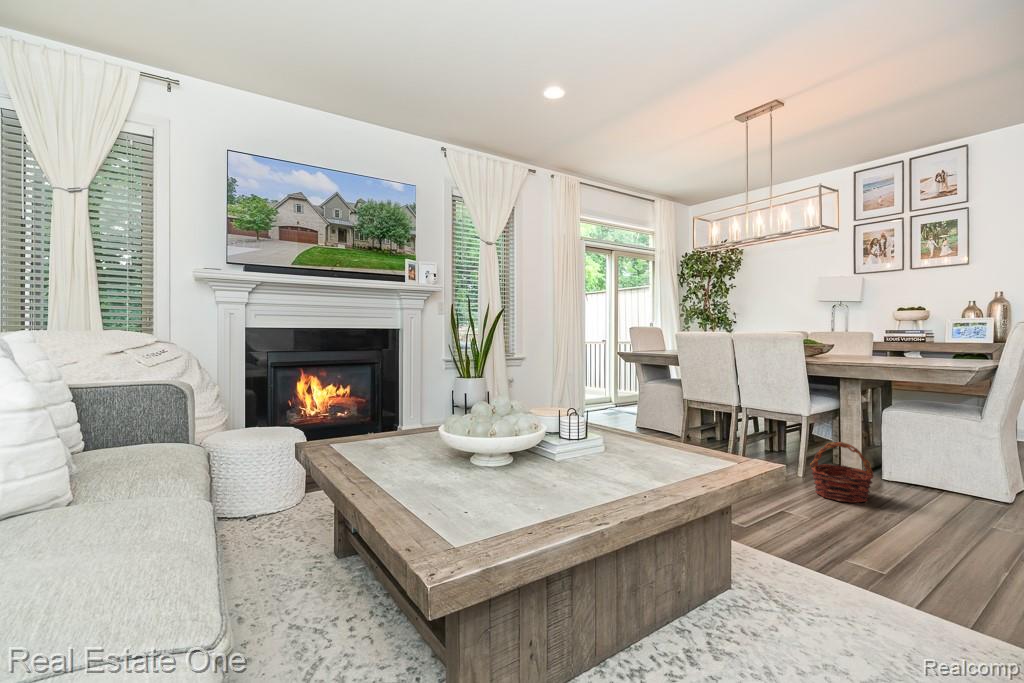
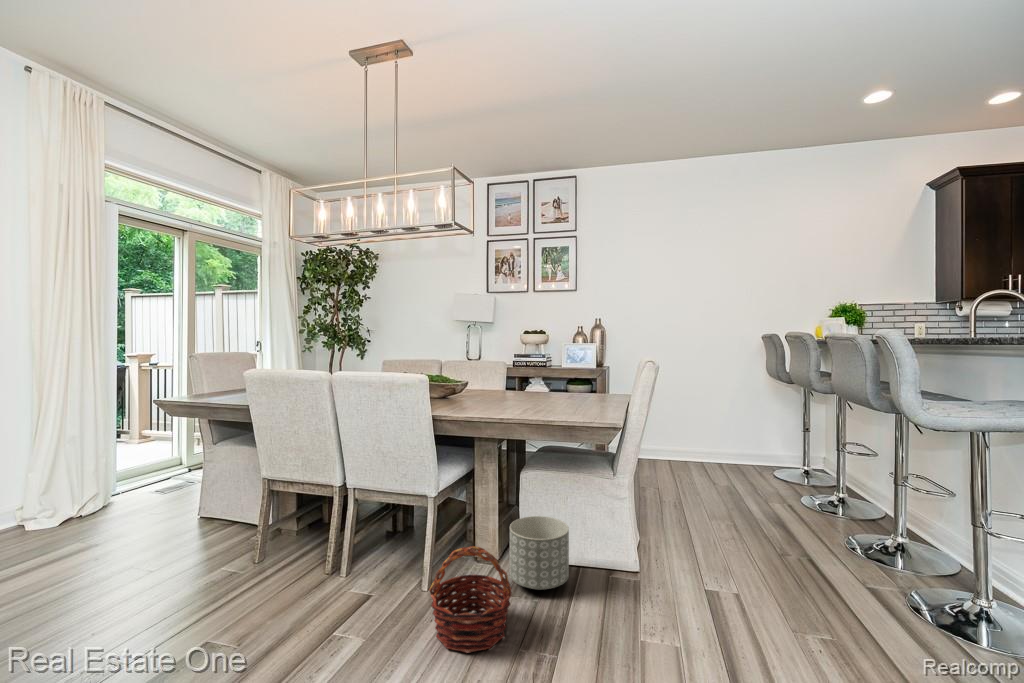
planter: none [874,443,930,492] -> present [510,516,569,590]

